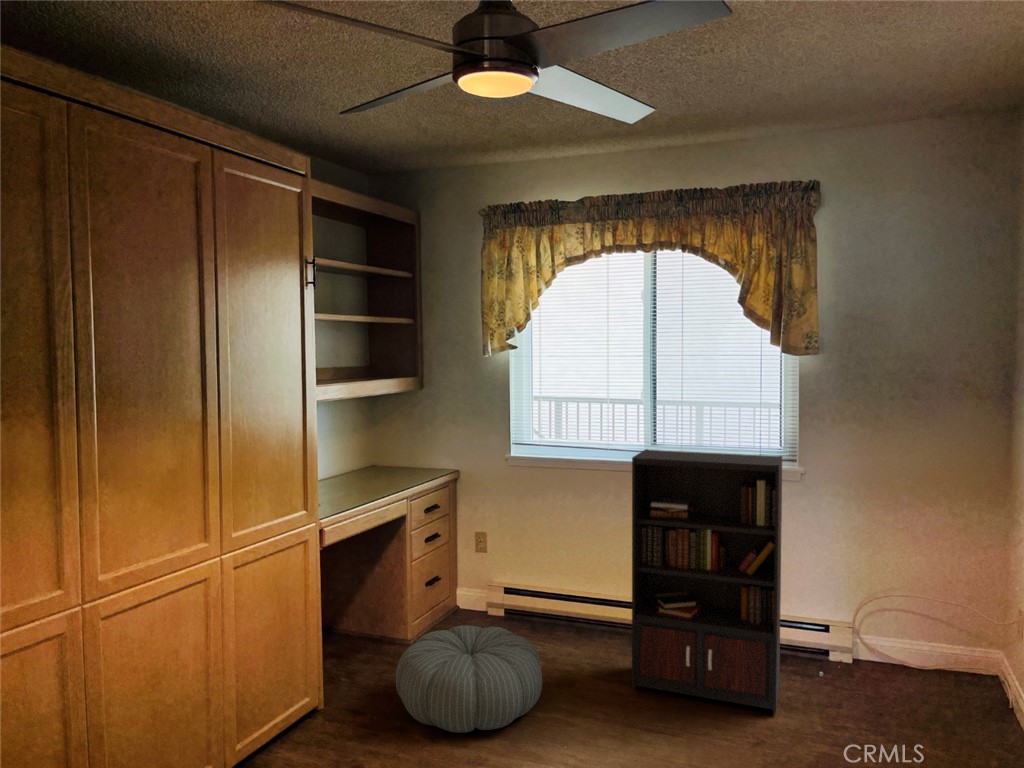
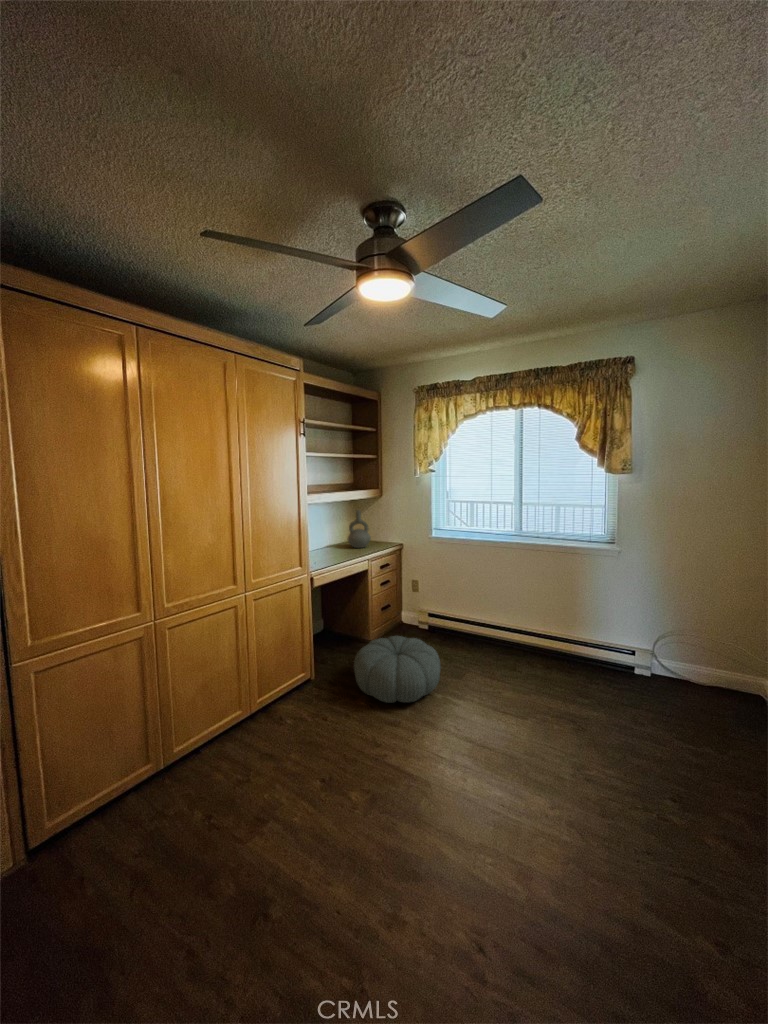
decorative vase: none [364,413,406,480] -> present [348,510,371,548]
bookcase: present [632,449,823,713] -> none [498,534,630,709]

